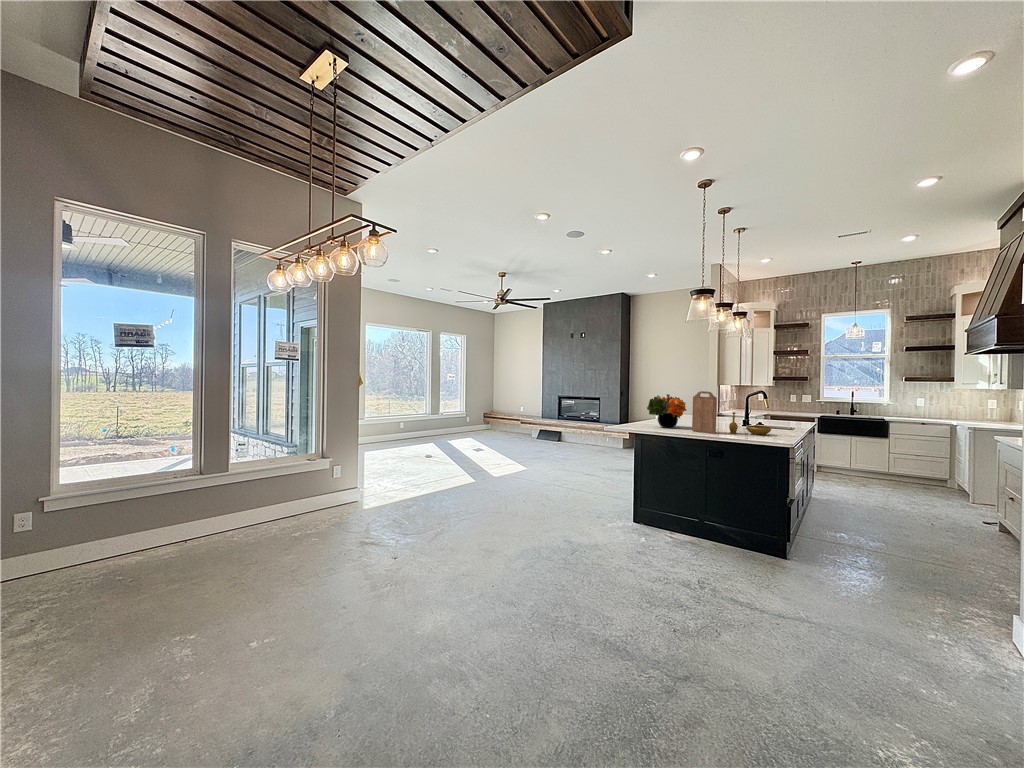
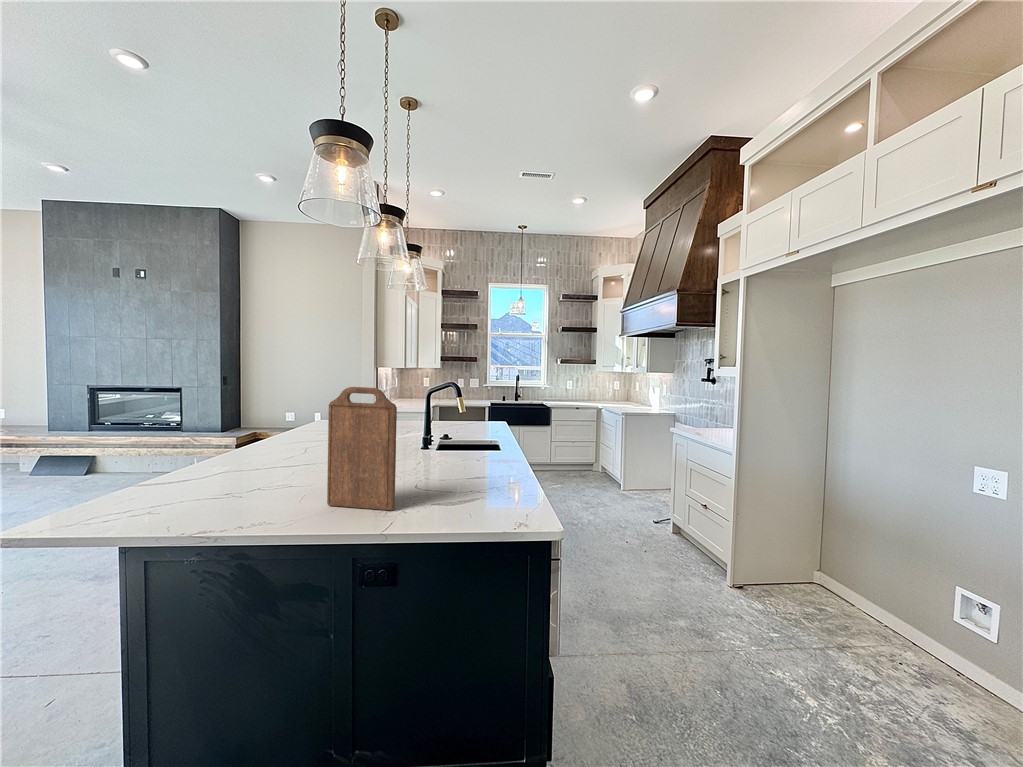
flower arrangement: present [647,394,686,428] -> none [175,395,314,498]
decorative bowl: present [729,412,771,435] -> none [423,437,510,492]

